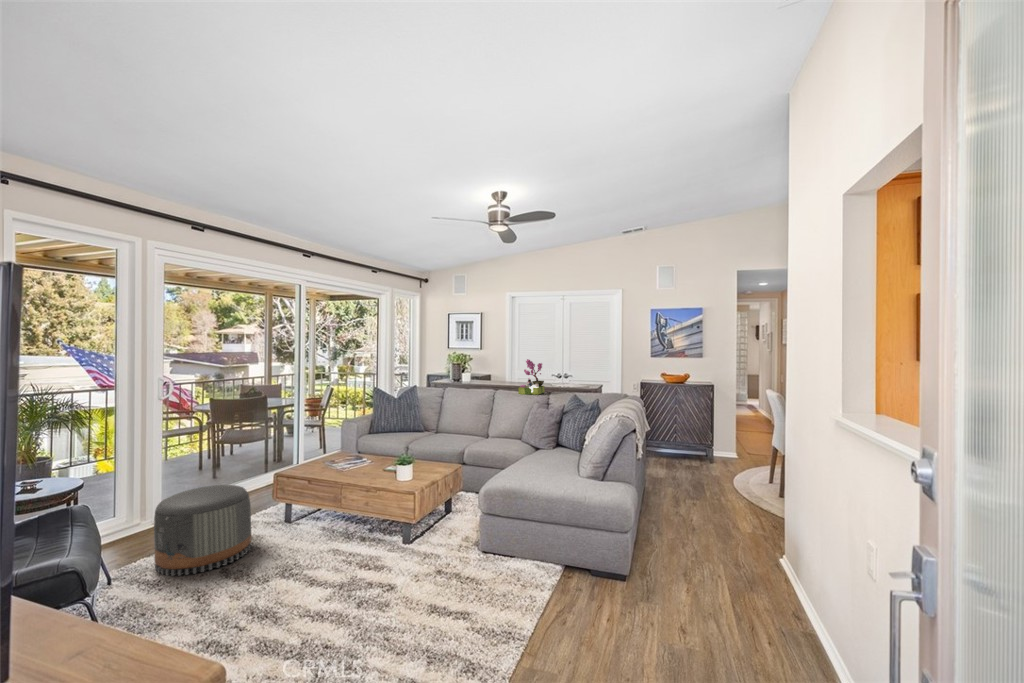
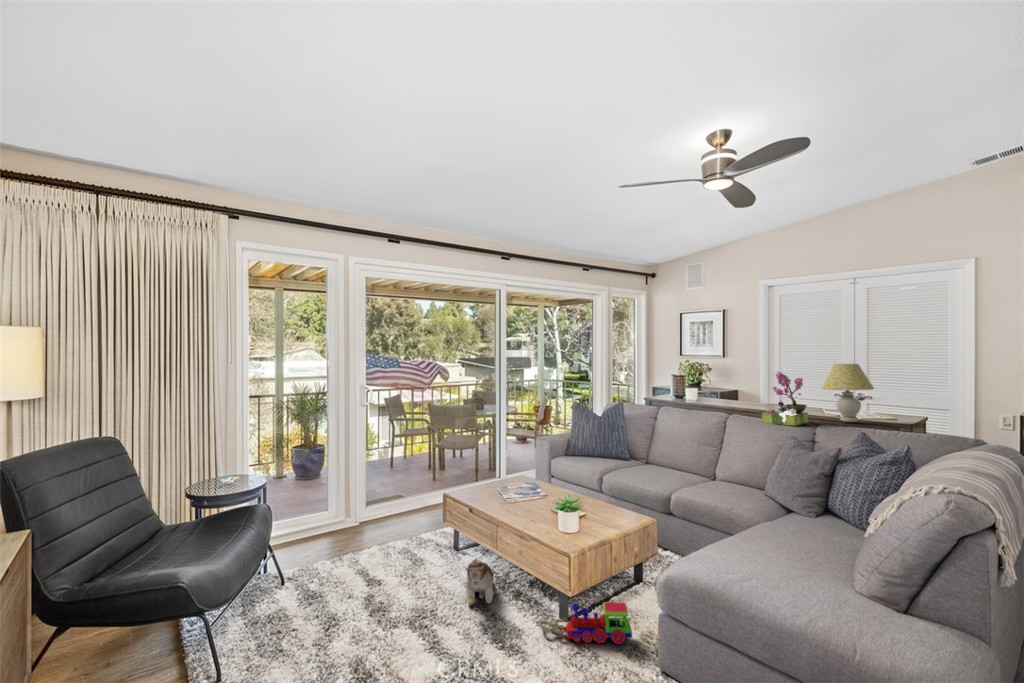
table lamp: none [551,353,579,391] -> present [822,364,874,422]
pouf: present [154,485,251,576] -> none [321,499,409,594]
plush toy: none [320,514,345,553] -> present [466,559,496,605]
toy train: none [391,520,458,553] -> present [540,602,632,644]

